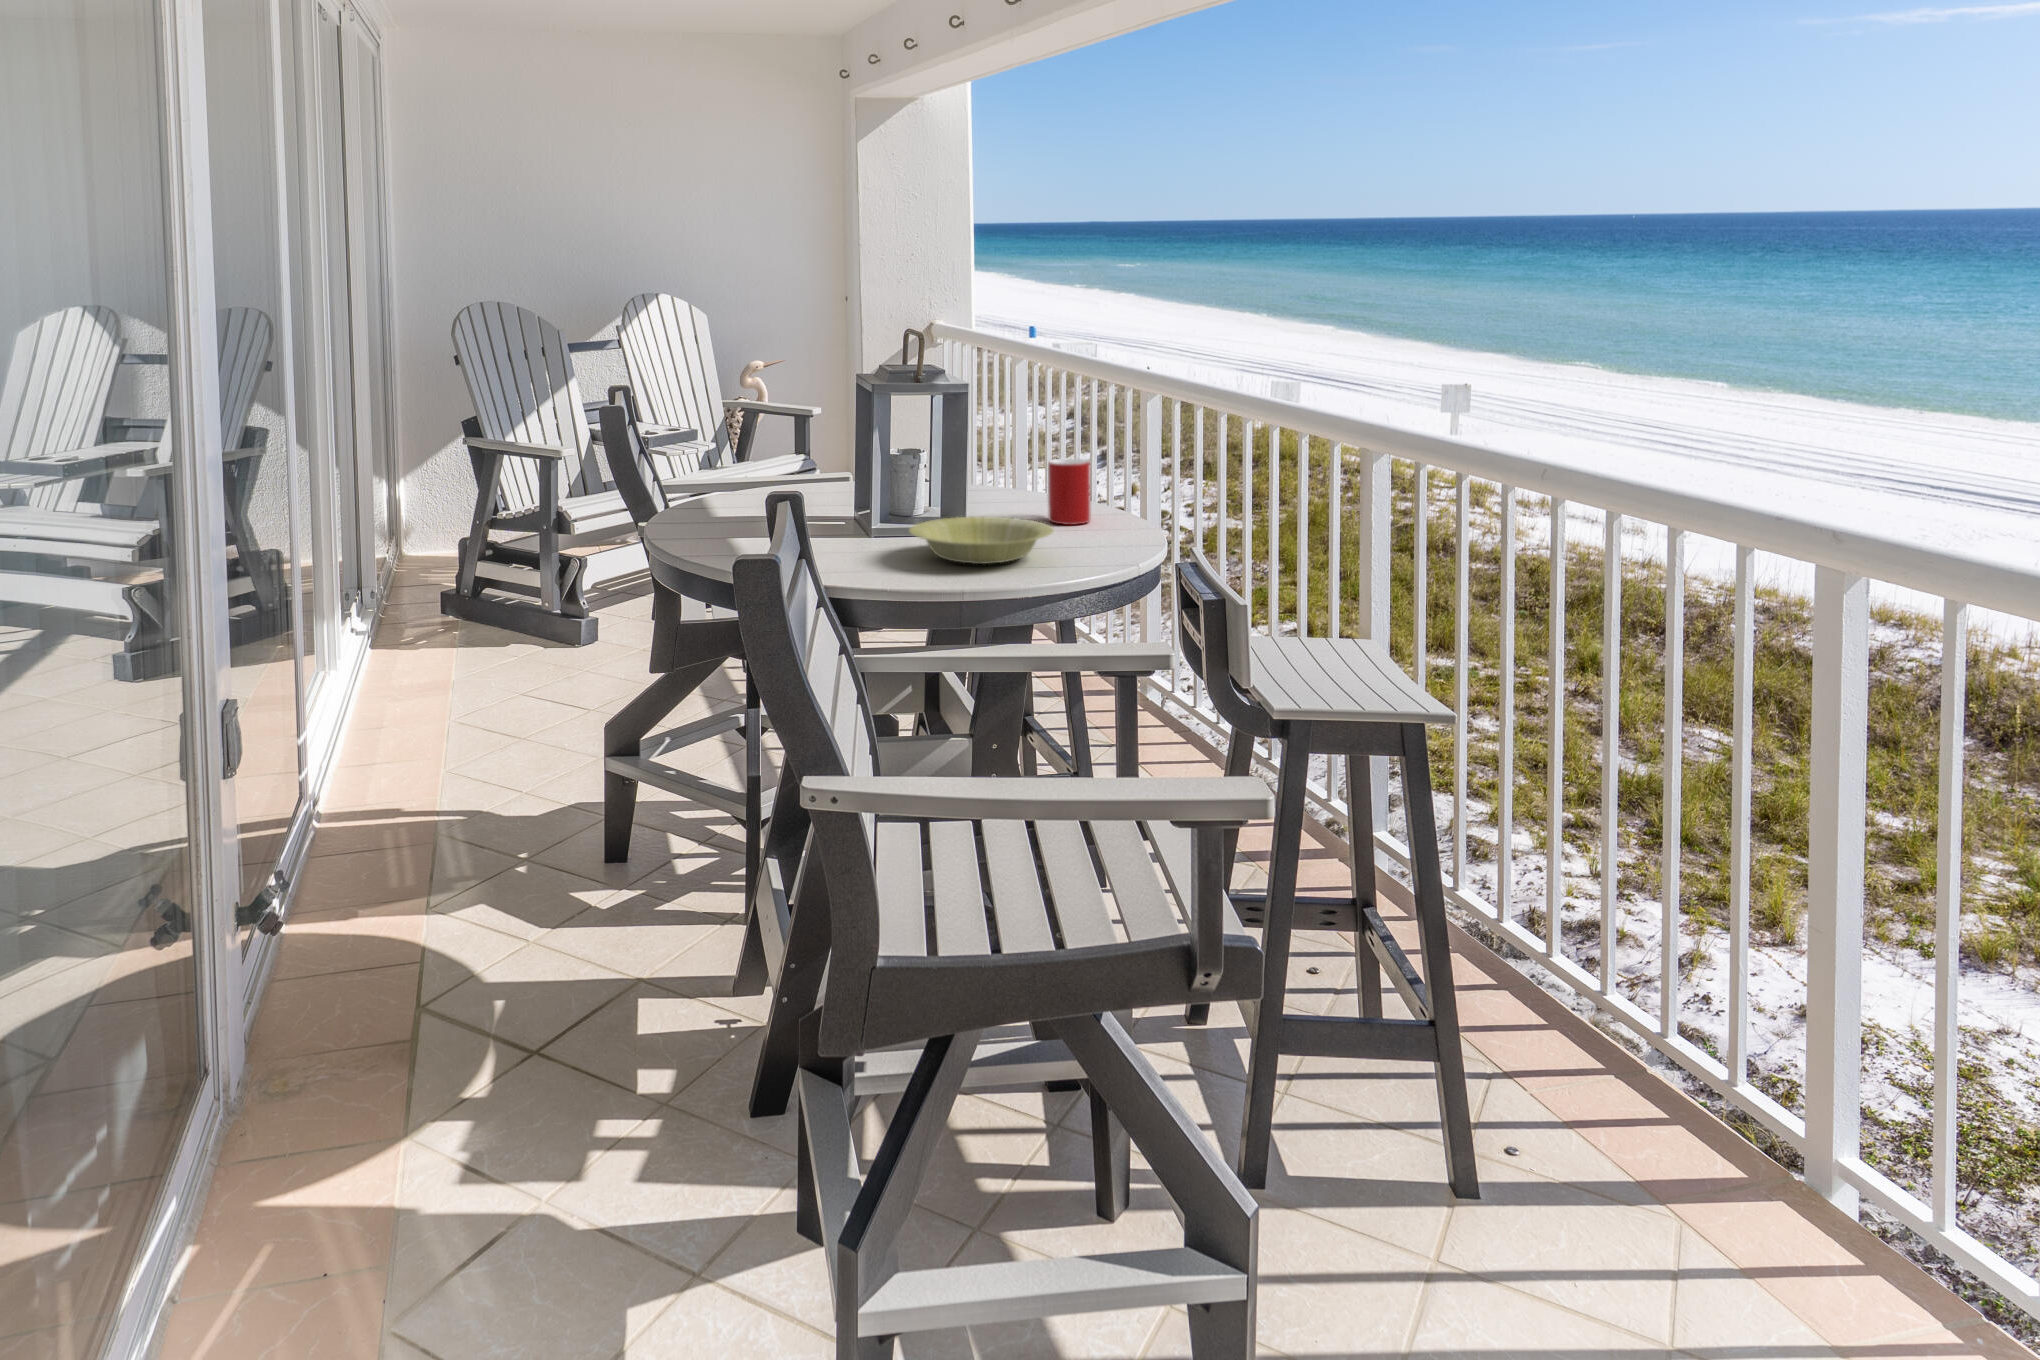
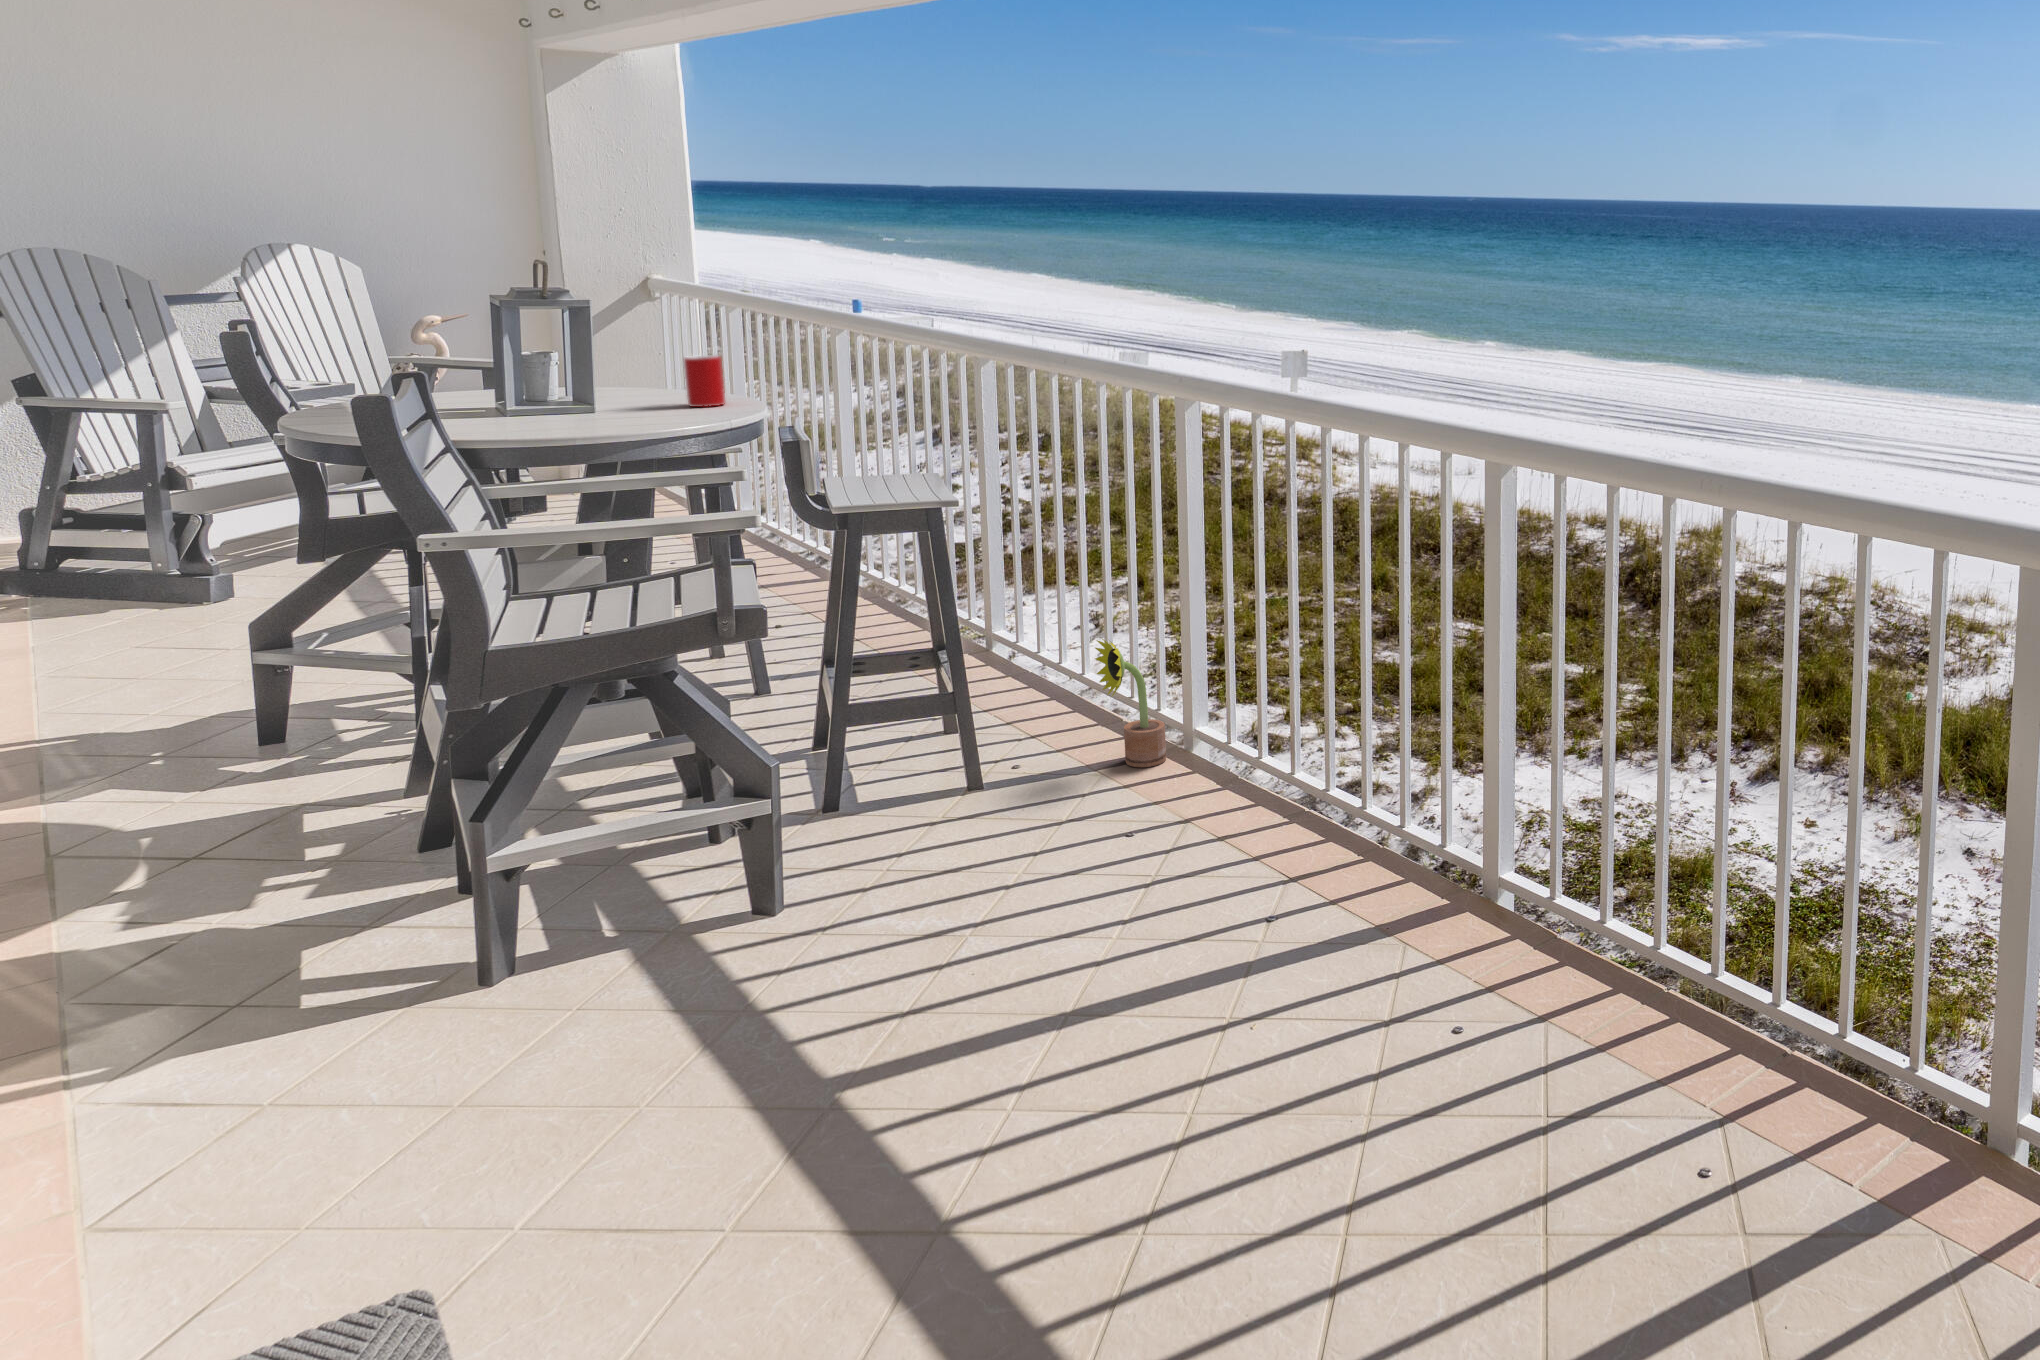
bowl: present [909,517,1054,564] -> none [542,398,677,429]
decorative plant: none [1661,984,1793,1228] -> present [1095,639,1166,767]

